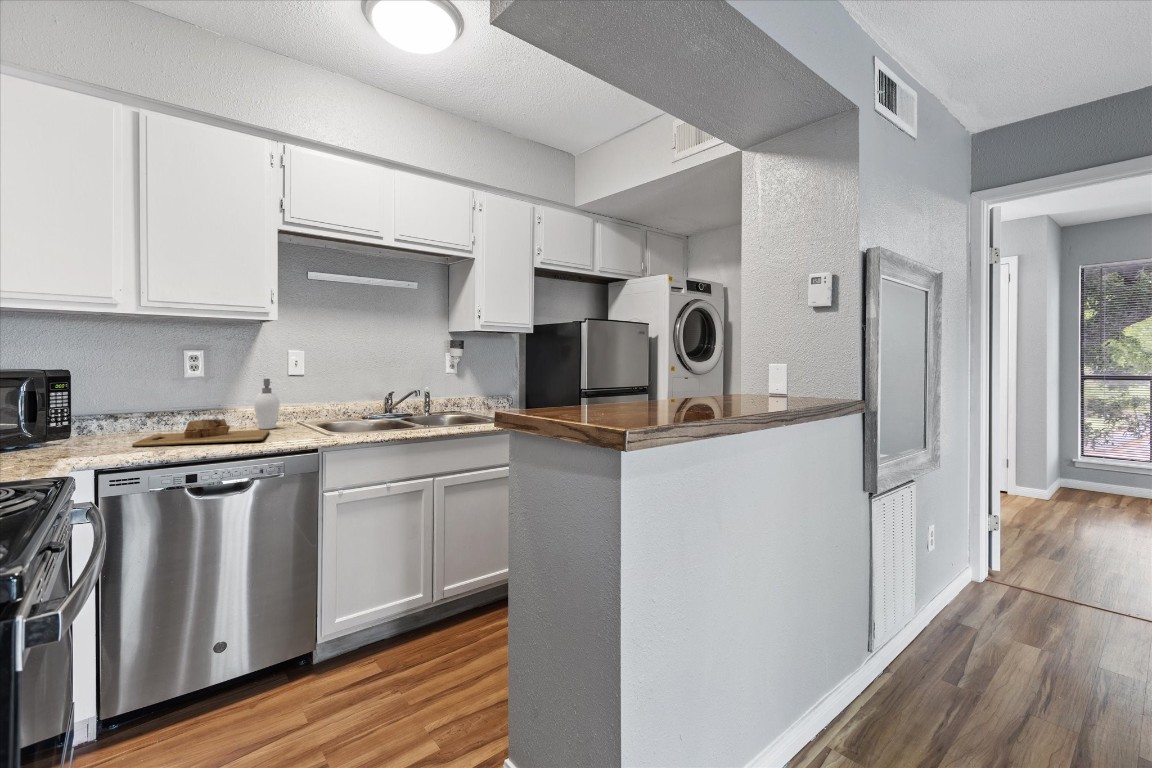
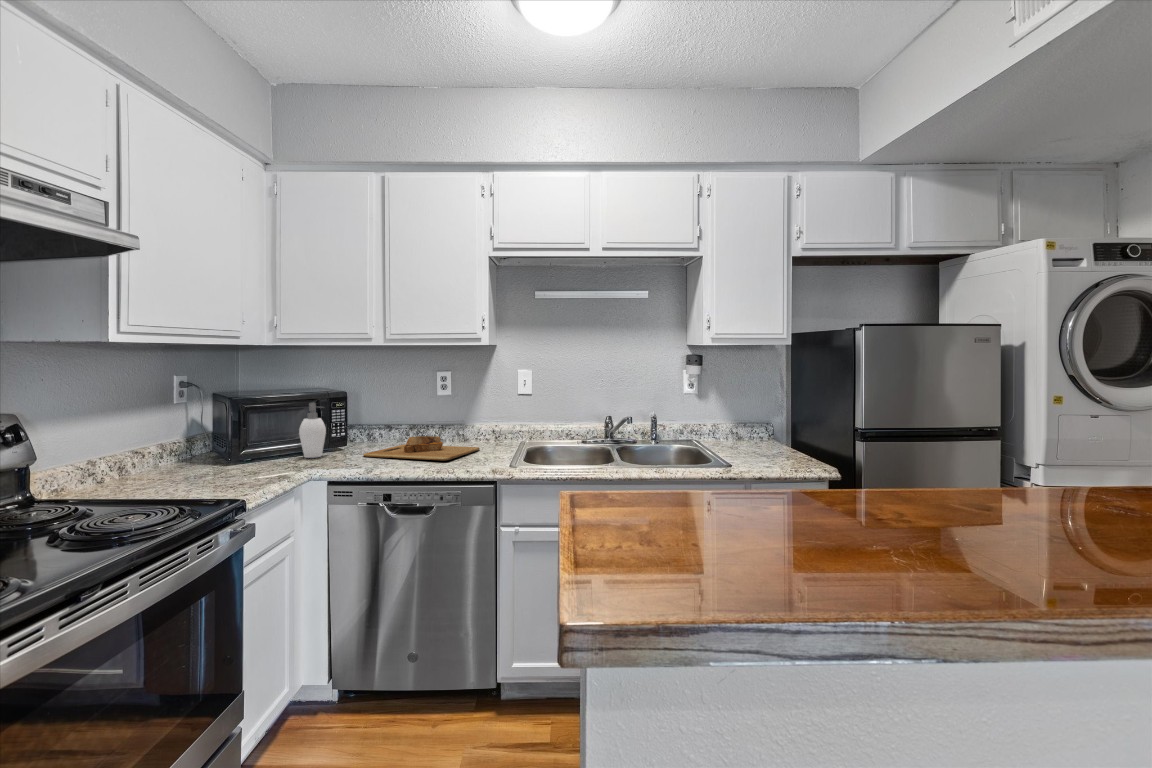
soap dispenser: present [254,379,279,429] -> present [299,403,326,458]

